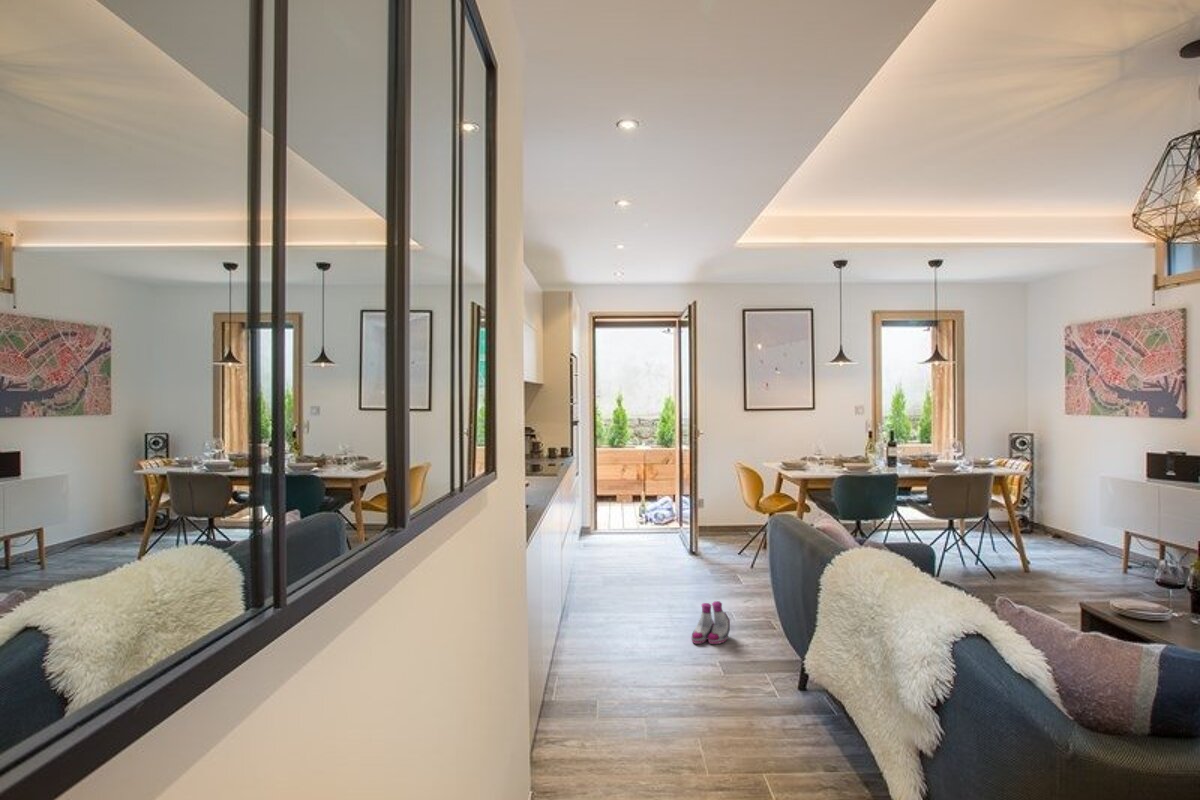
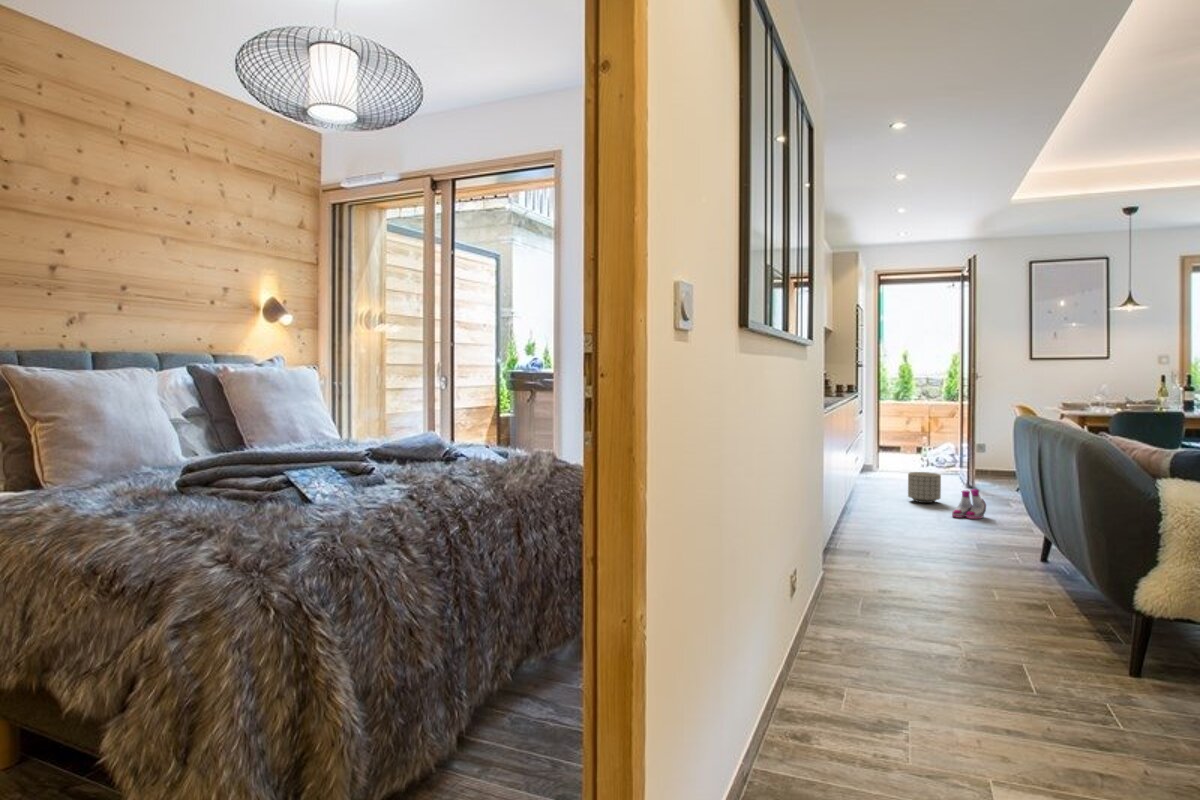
planter: none [635,567,673,611] -> present [908,472,941,503]

